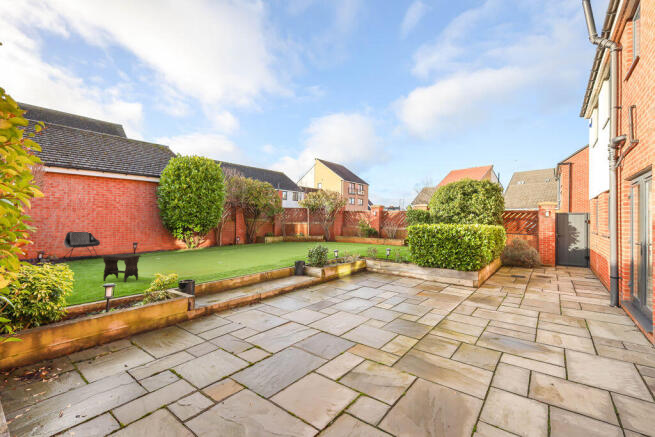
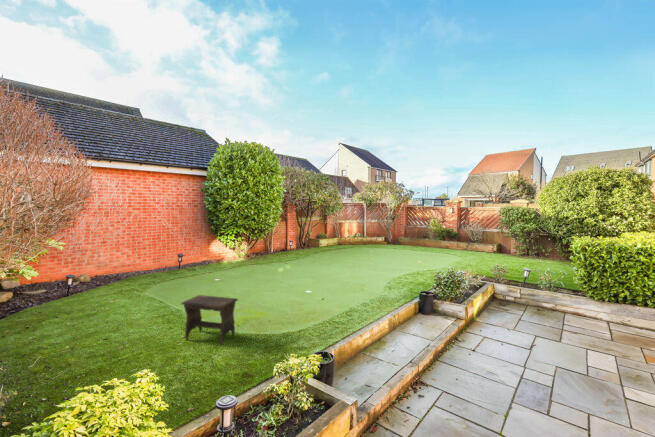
lounge chair: present [64,232,100,260] -> none [99,242,143,284]

